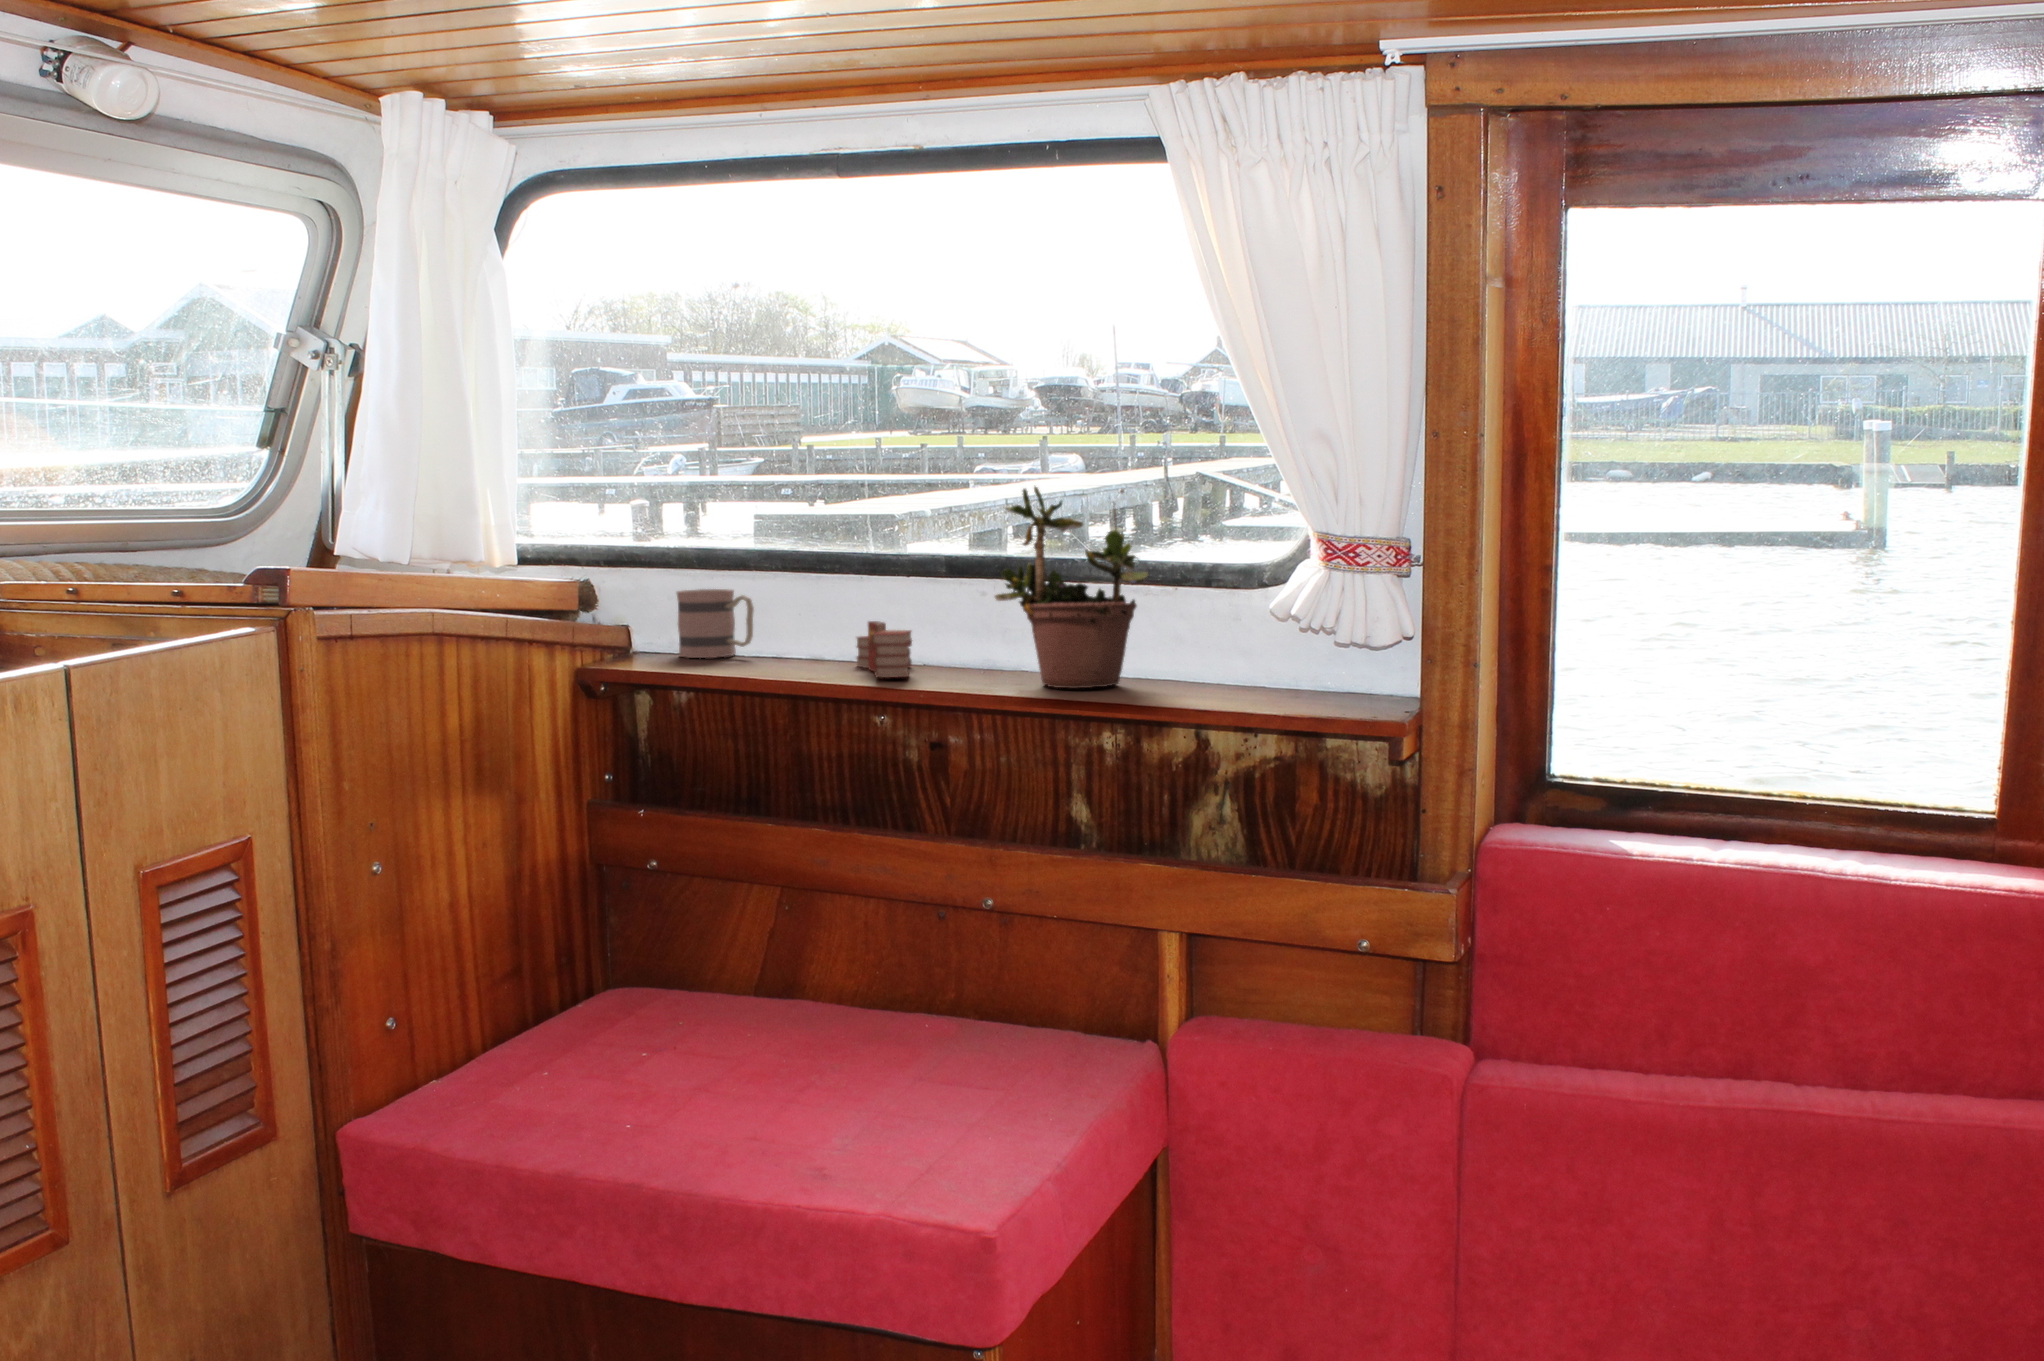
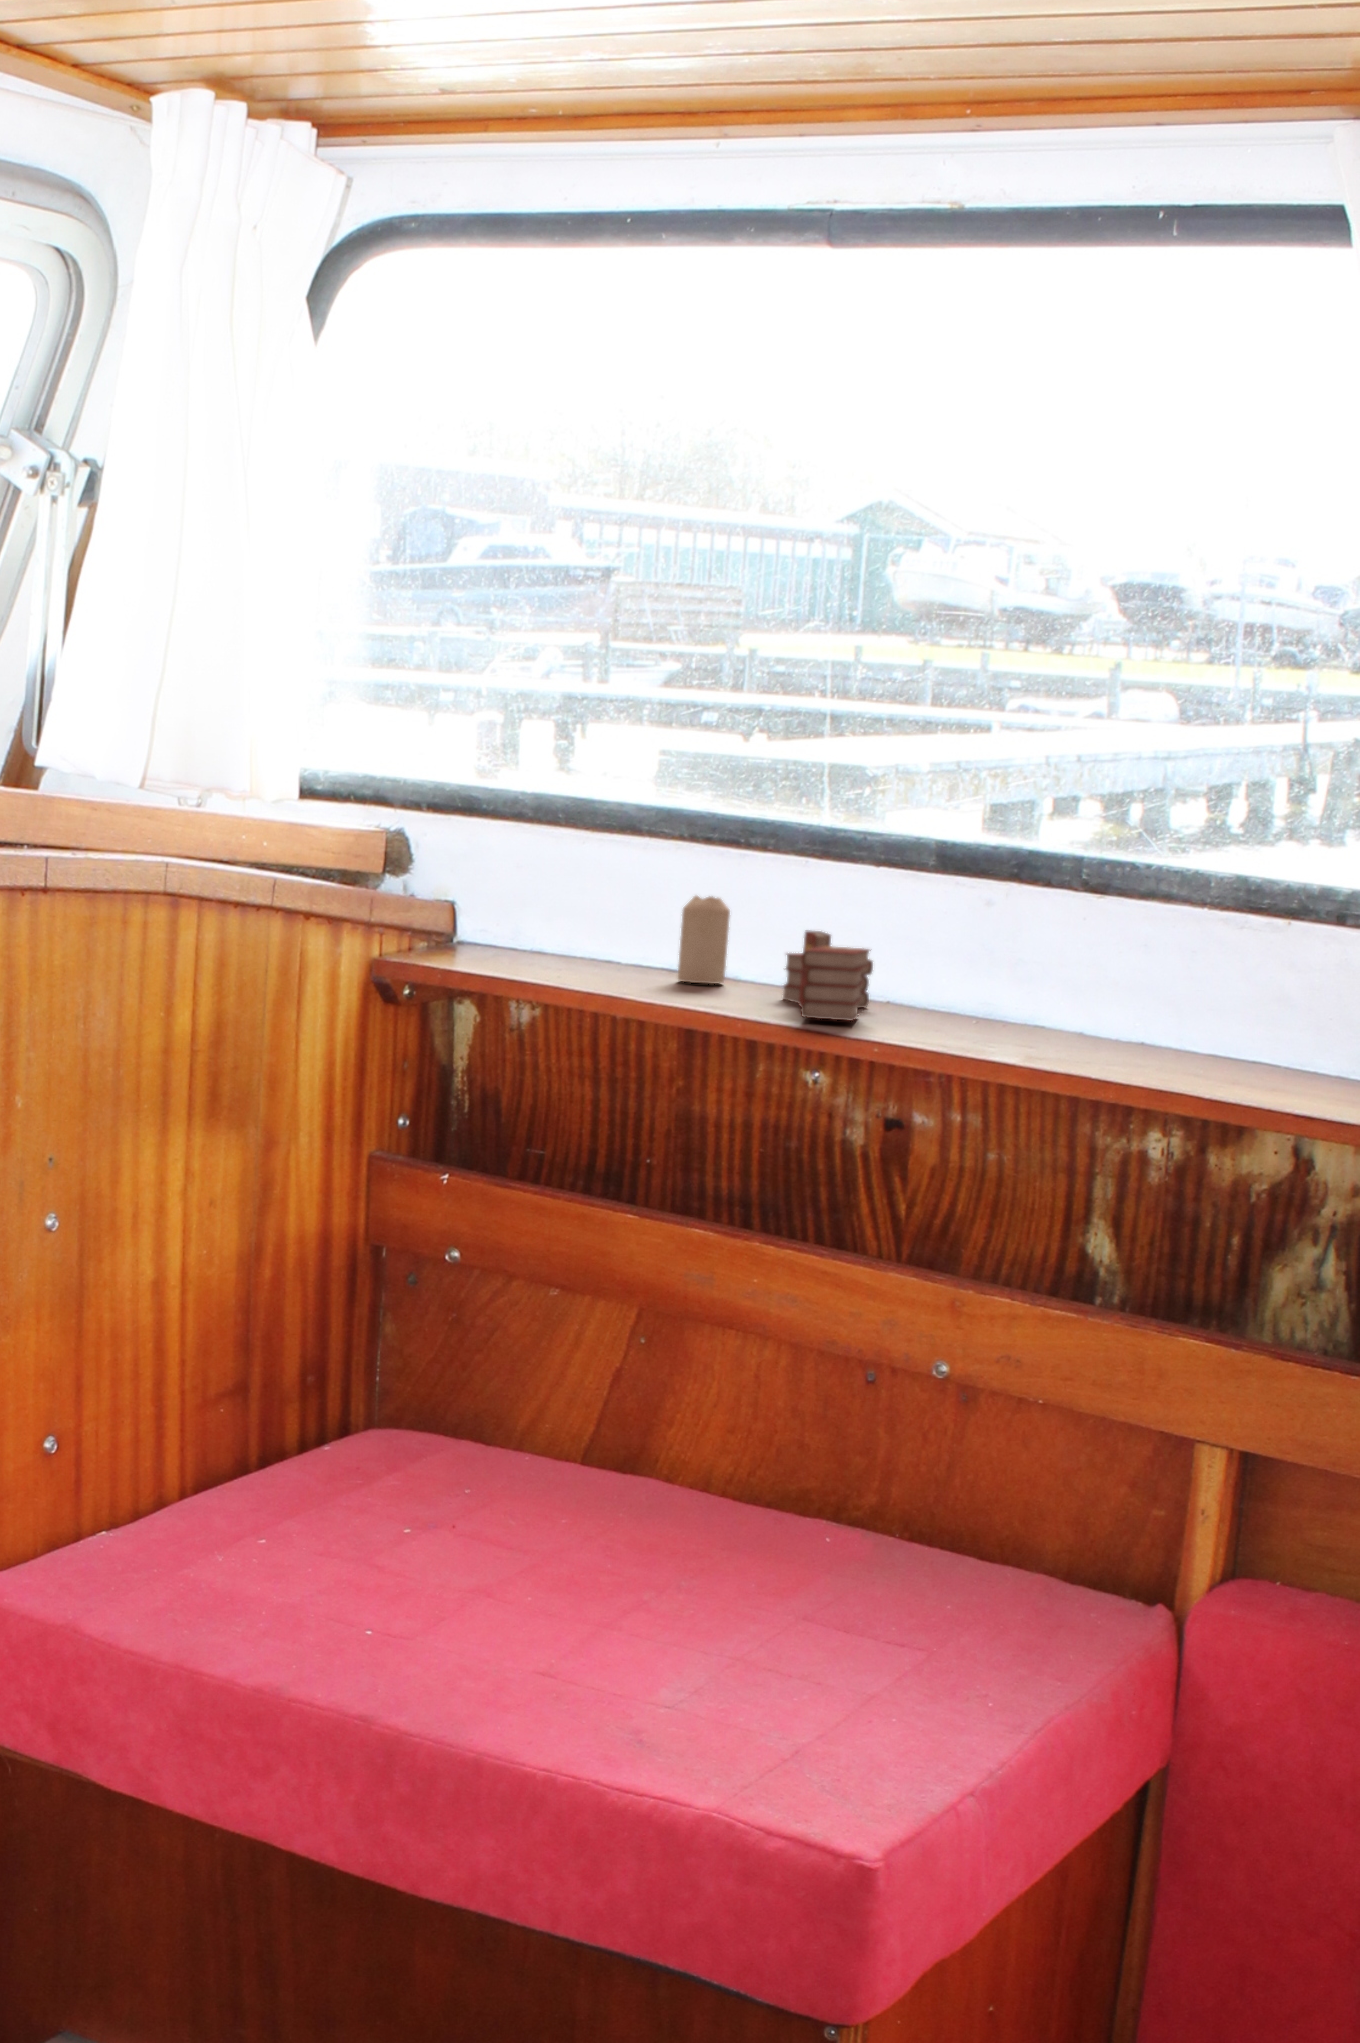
potted plant: present [995,487,1149,688] -> none [1001,710,1253,1061]
mug: present [676,589,754,658] -> none [515,862,636,969]
candle: none [785,604,816,660] -> present [678,896,730,983]

